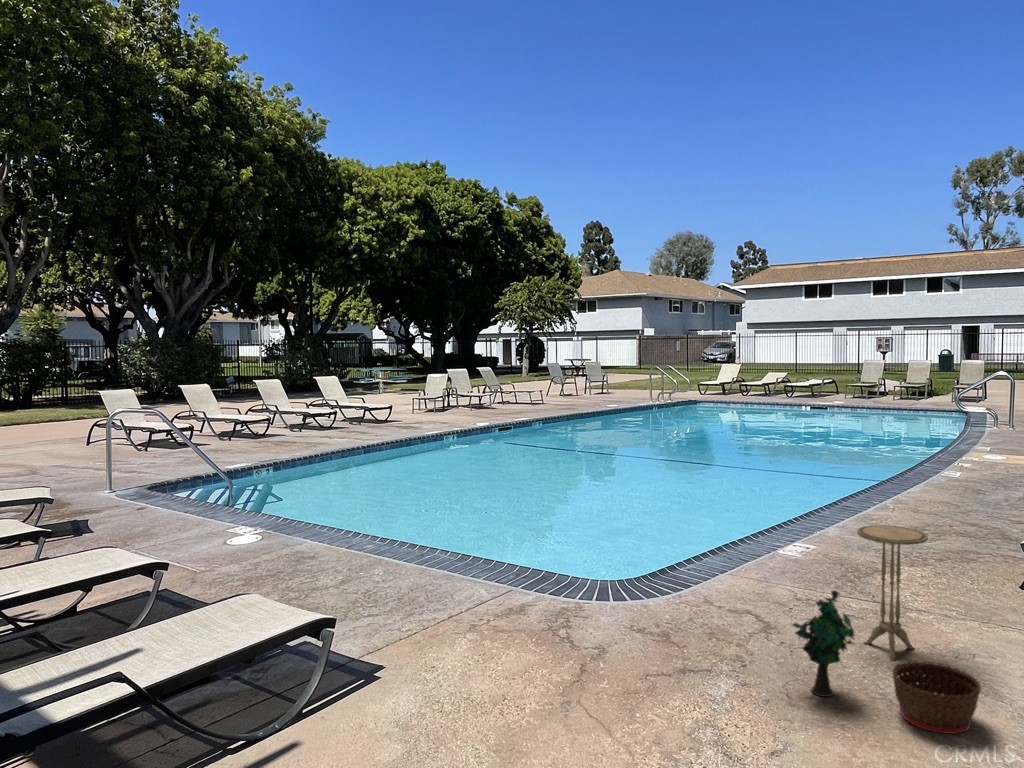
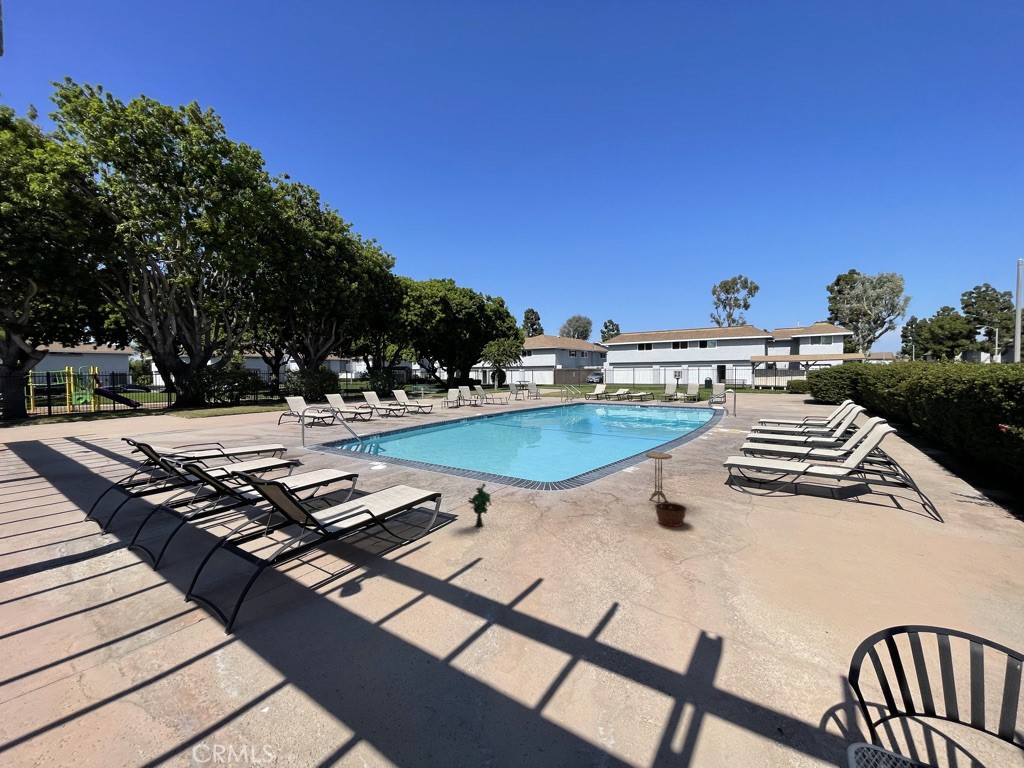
decorative plant: present [792,591,854,697] -> present [468,484,492,527]

